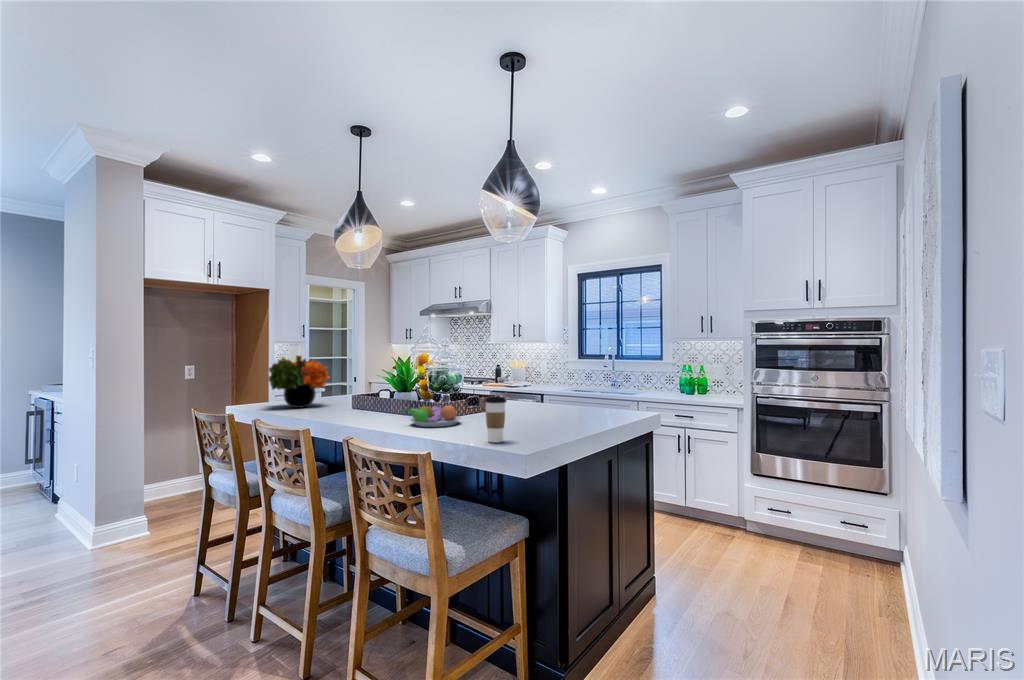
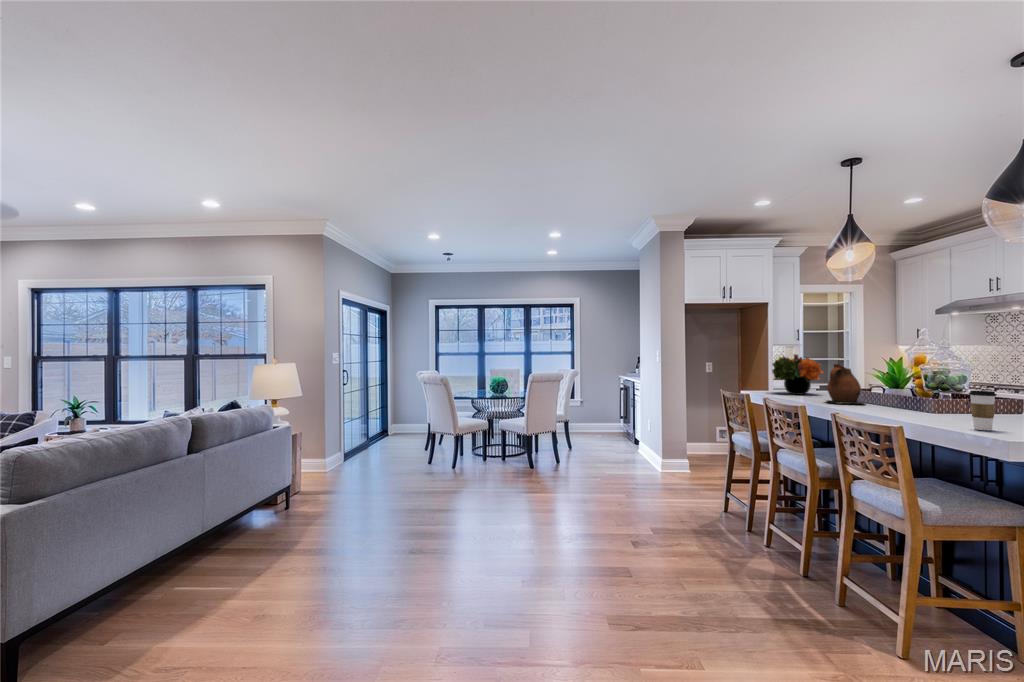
ceramic pitcher: none [330,368,378,418] -> present [827,364,865,405]
fruit bowl: present [404,403,461,427] -> none [890,395,956,417]

